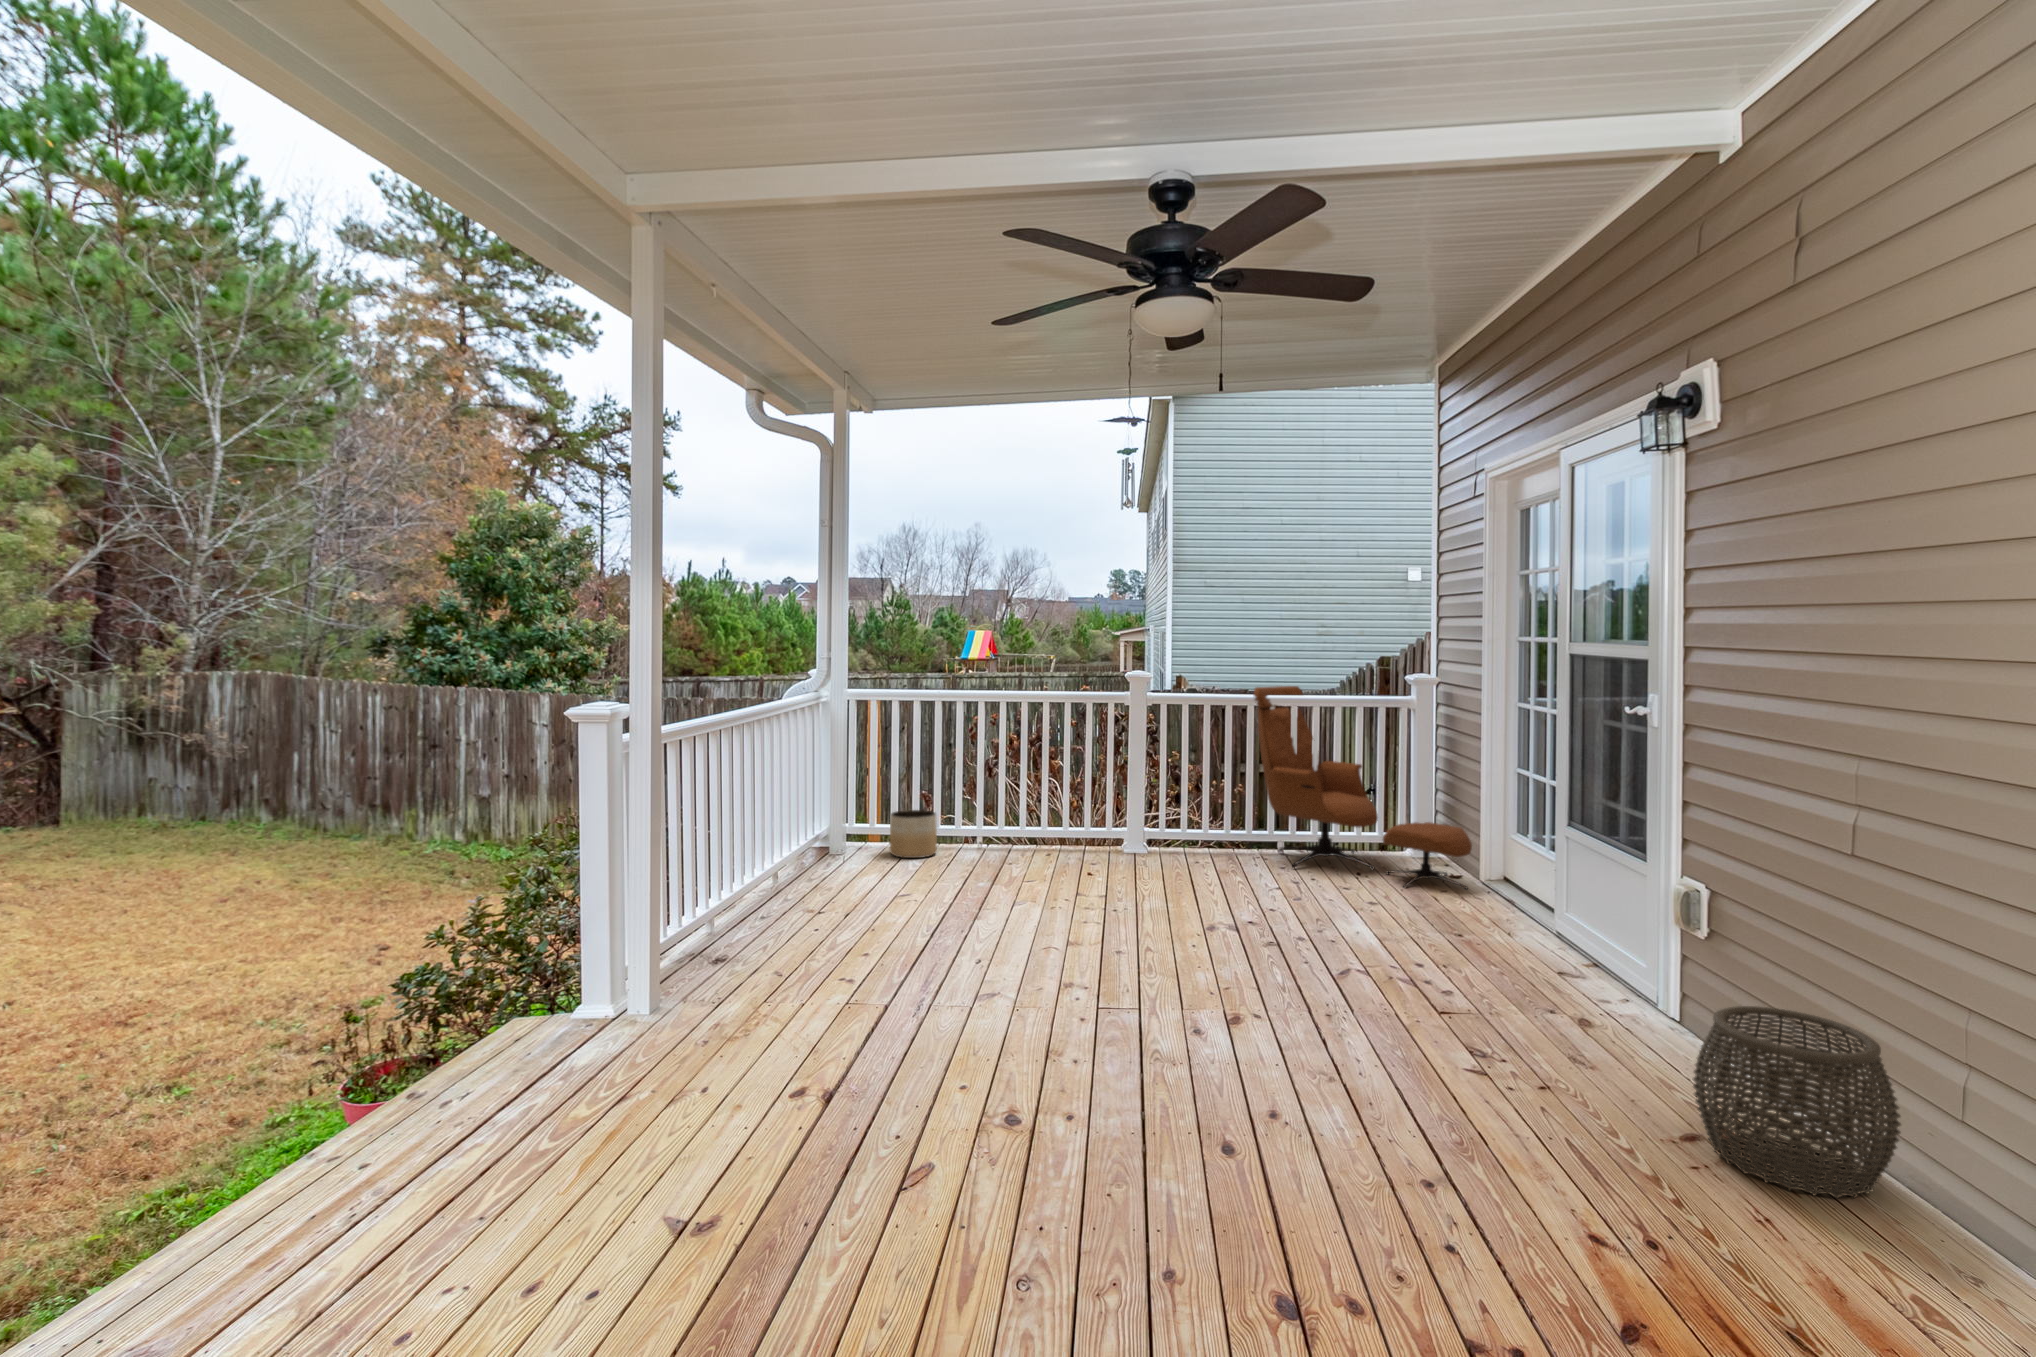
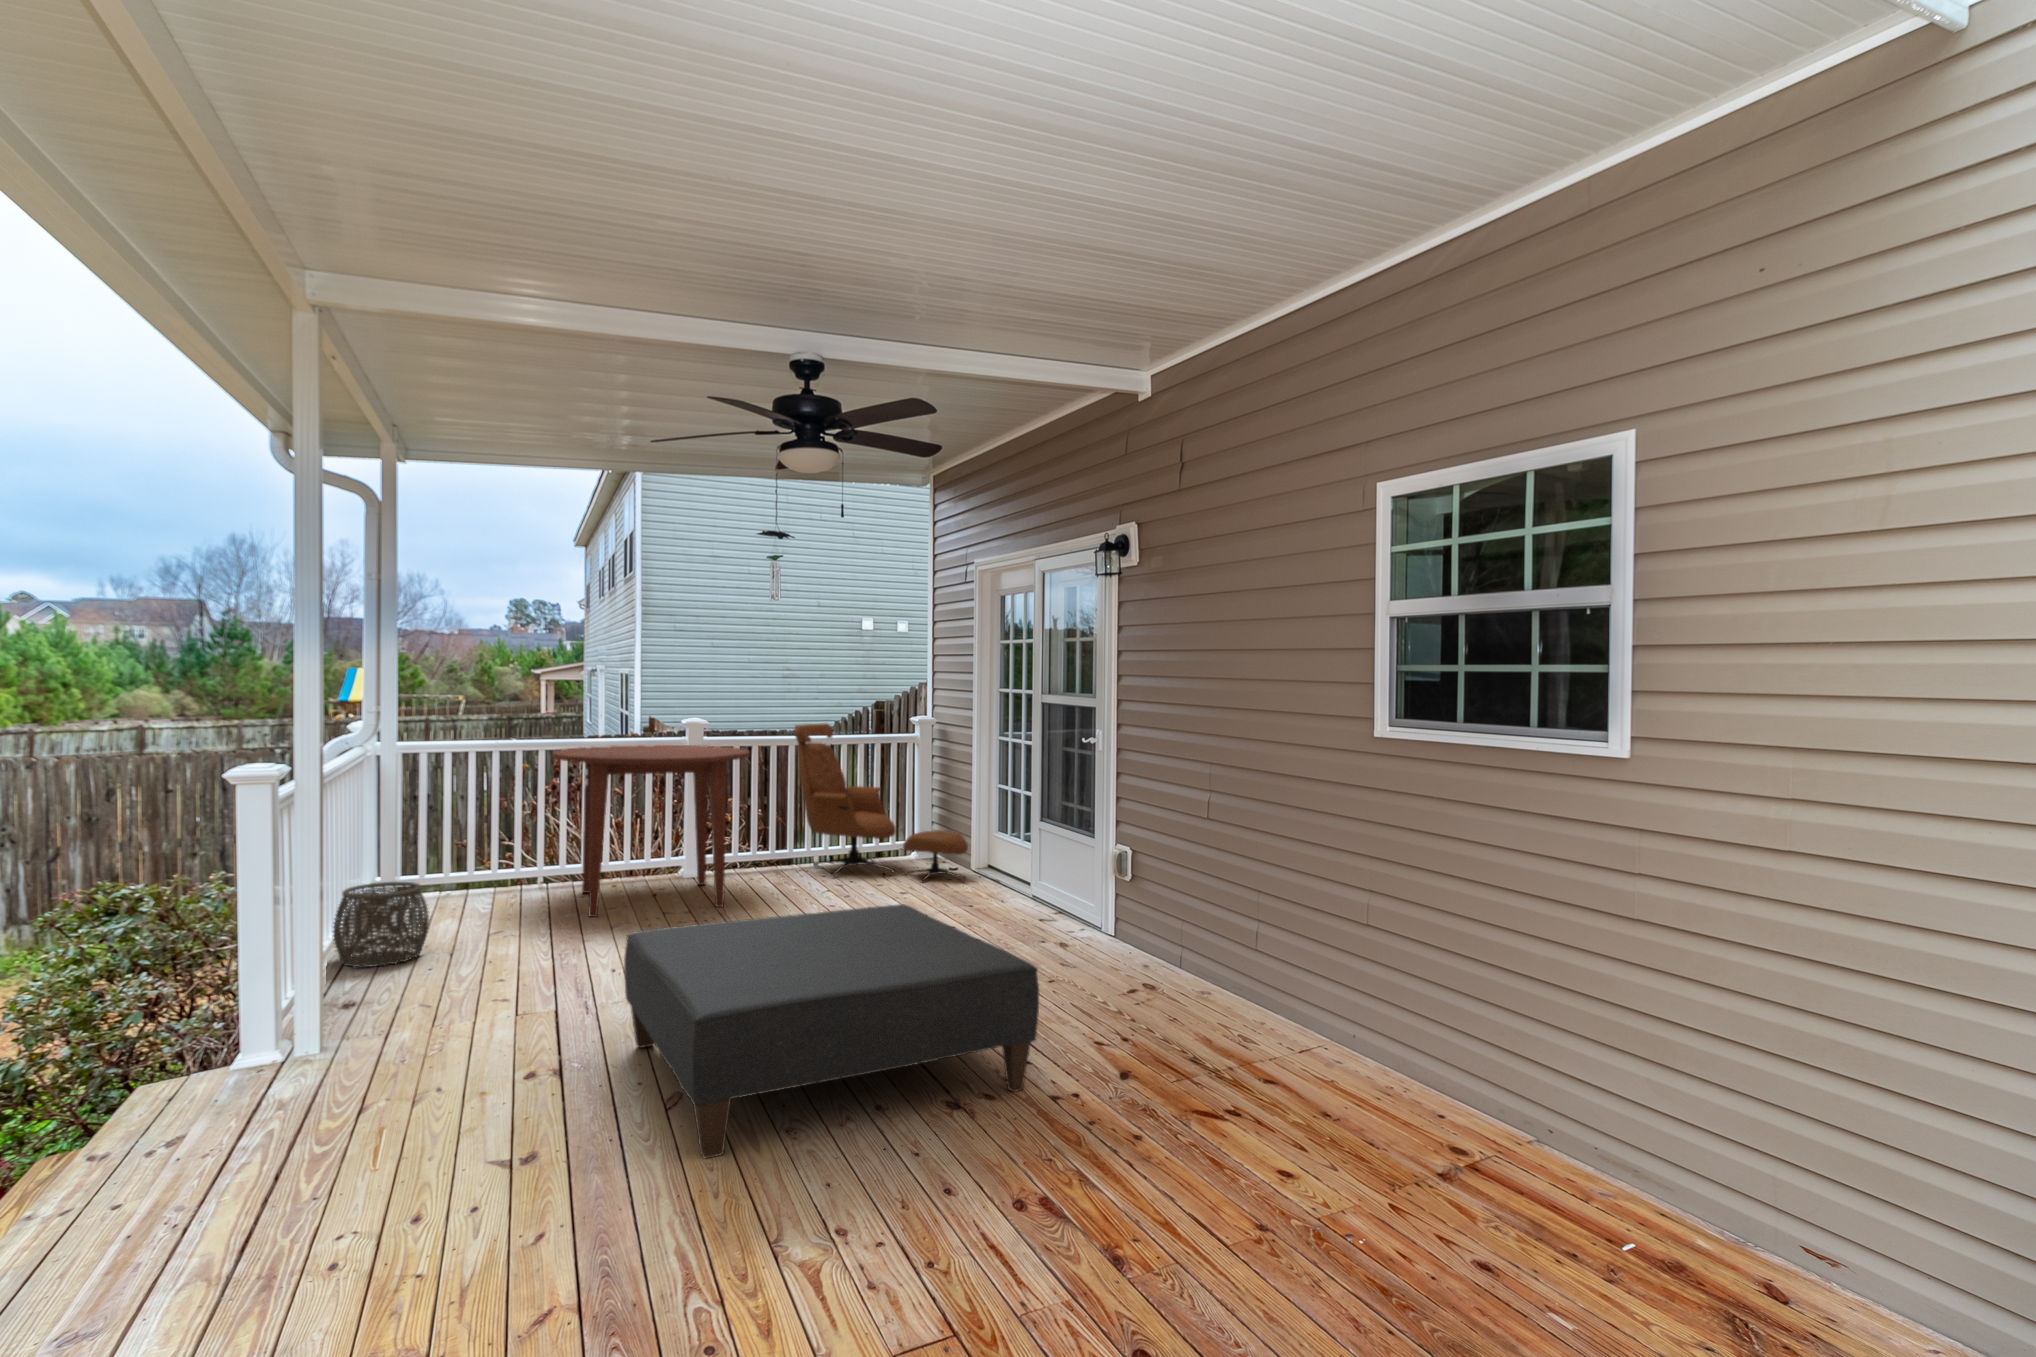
dining table: none [983,706,1187,892] -> present [552,745,750,917]
planter: present [890,810,937,858] -> none [432,855,486,904]
ottoman: none [850,932,1448,1314] -> present [624,904,1039,1158]
woven basket: present [1693,1006,1901,1198] -> present [333,882,429,968]

